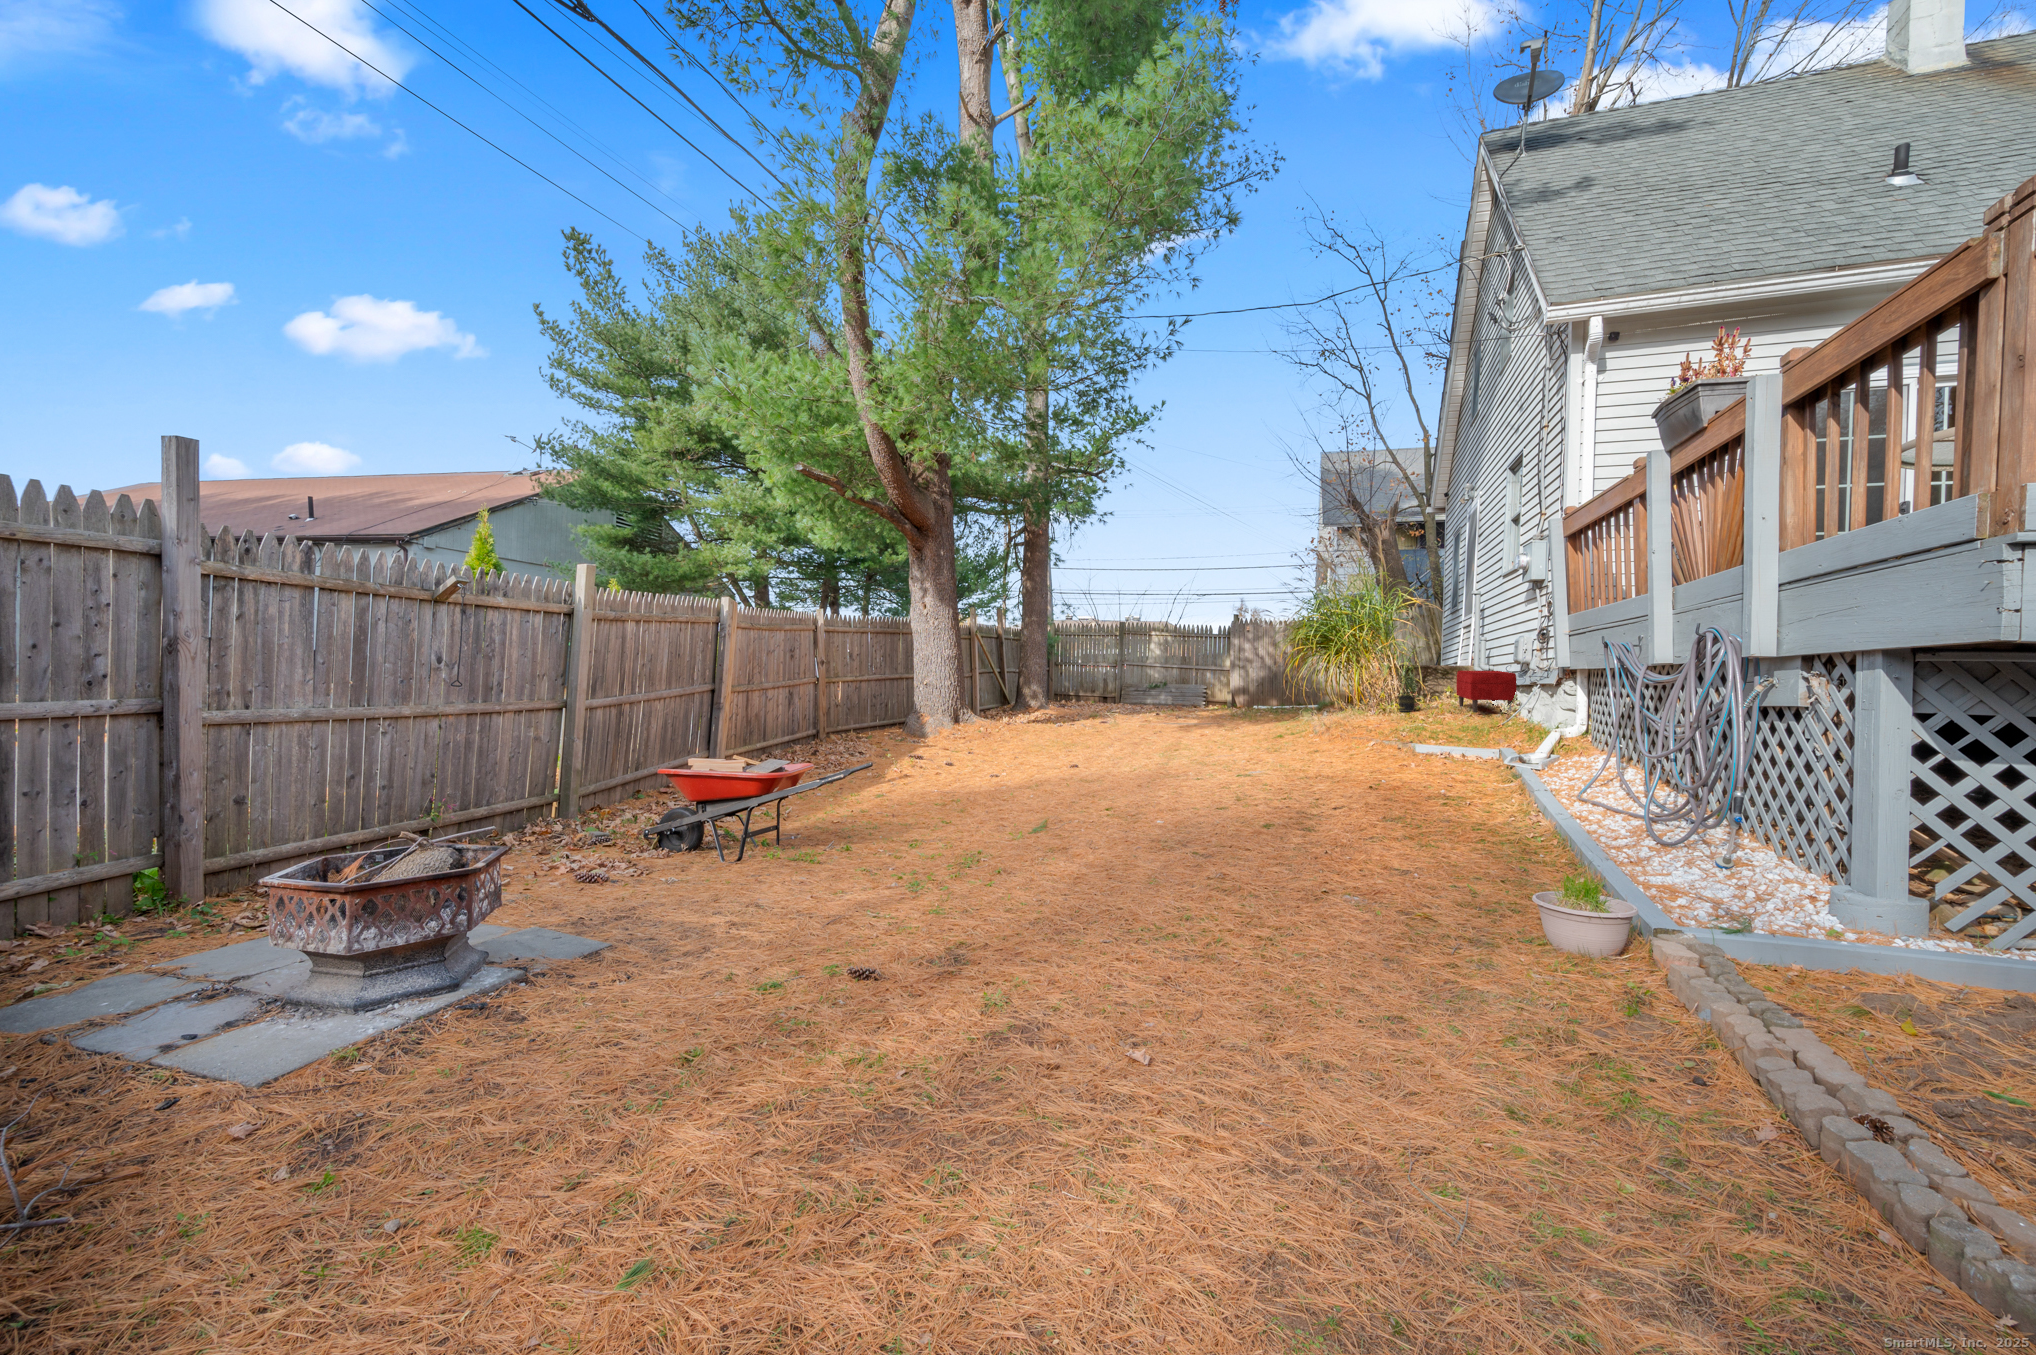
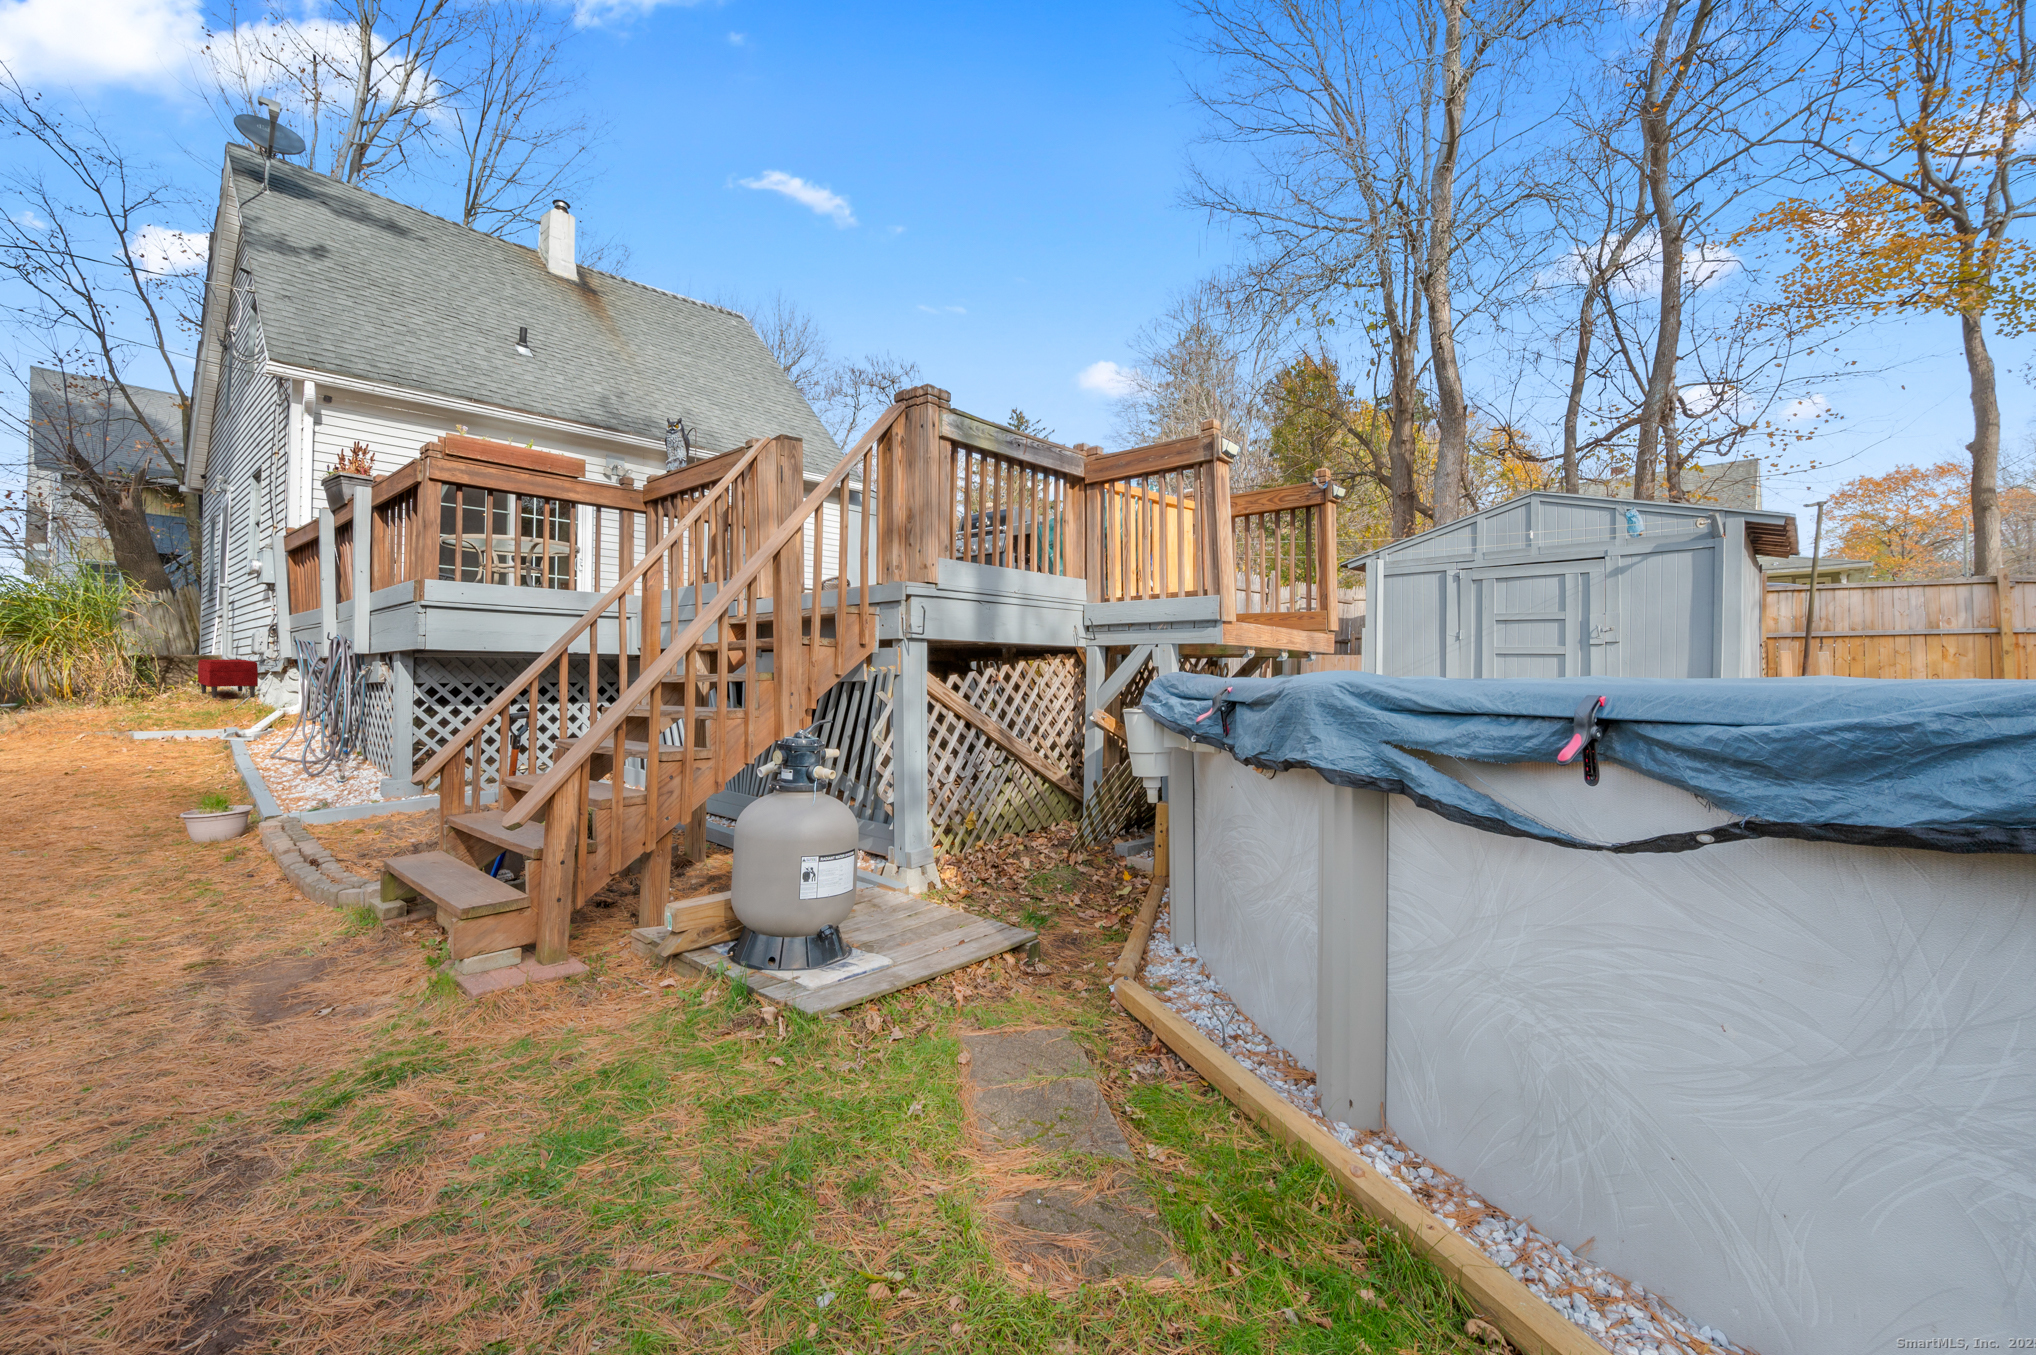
potted plant: present [1398,669,1416,712] -> none [116,654,154,701]

